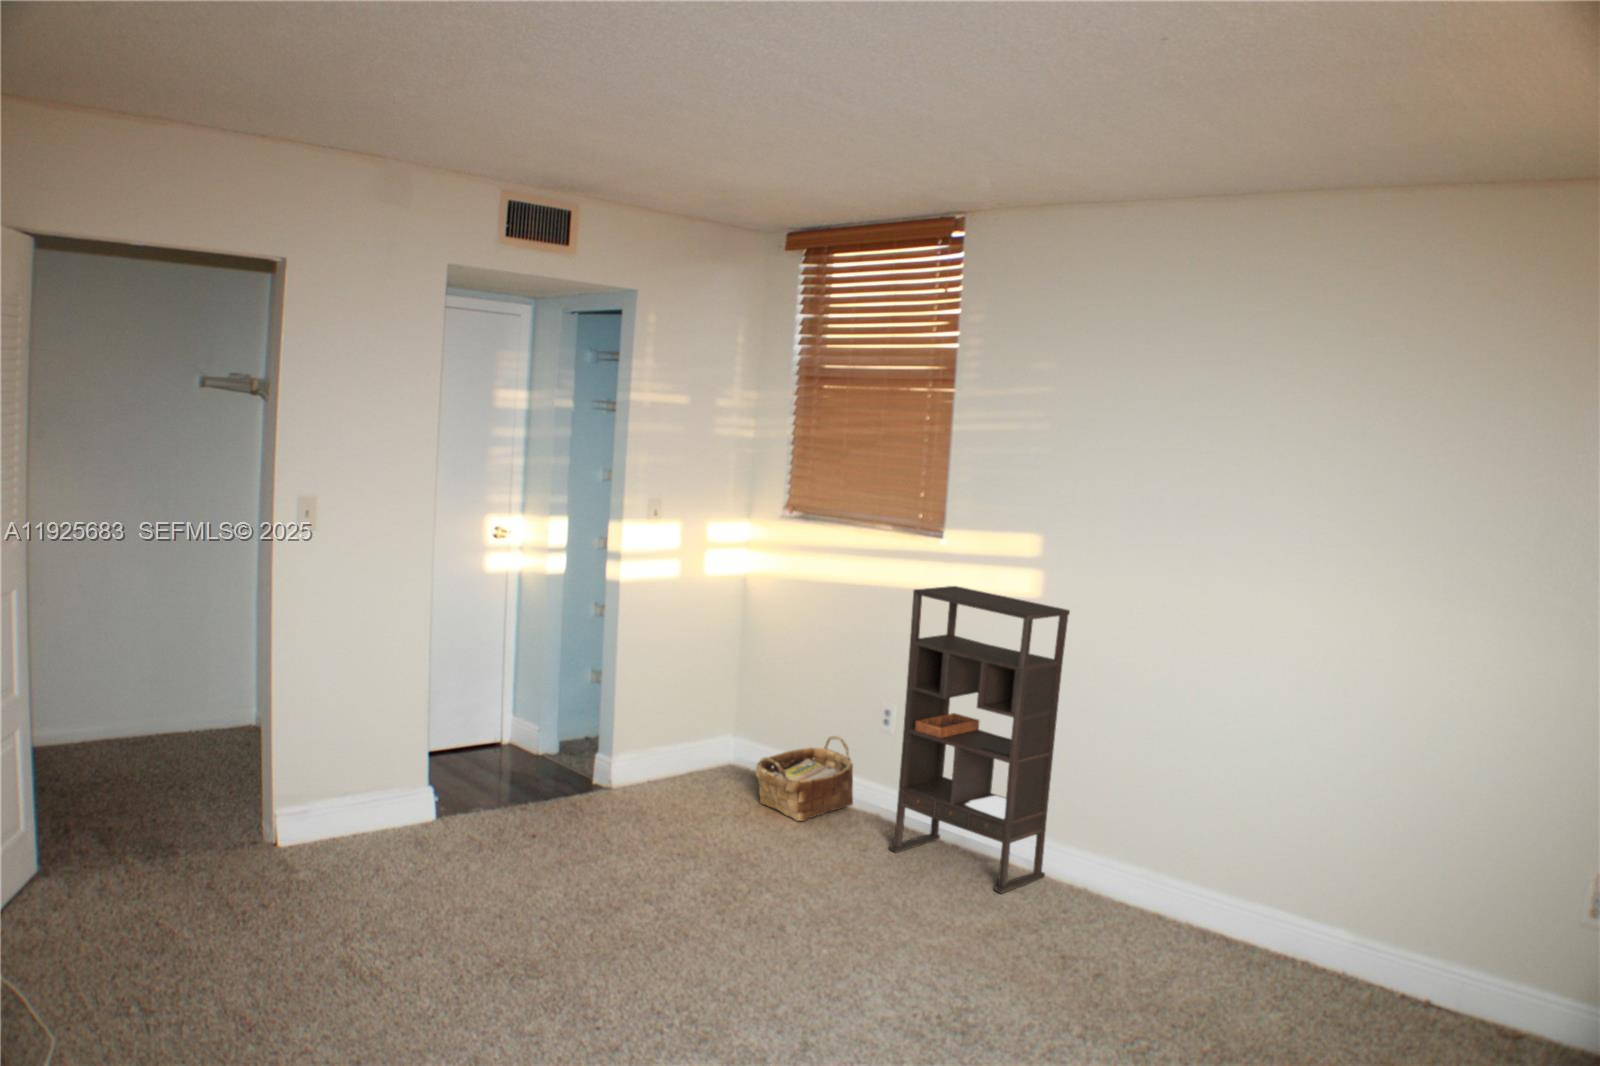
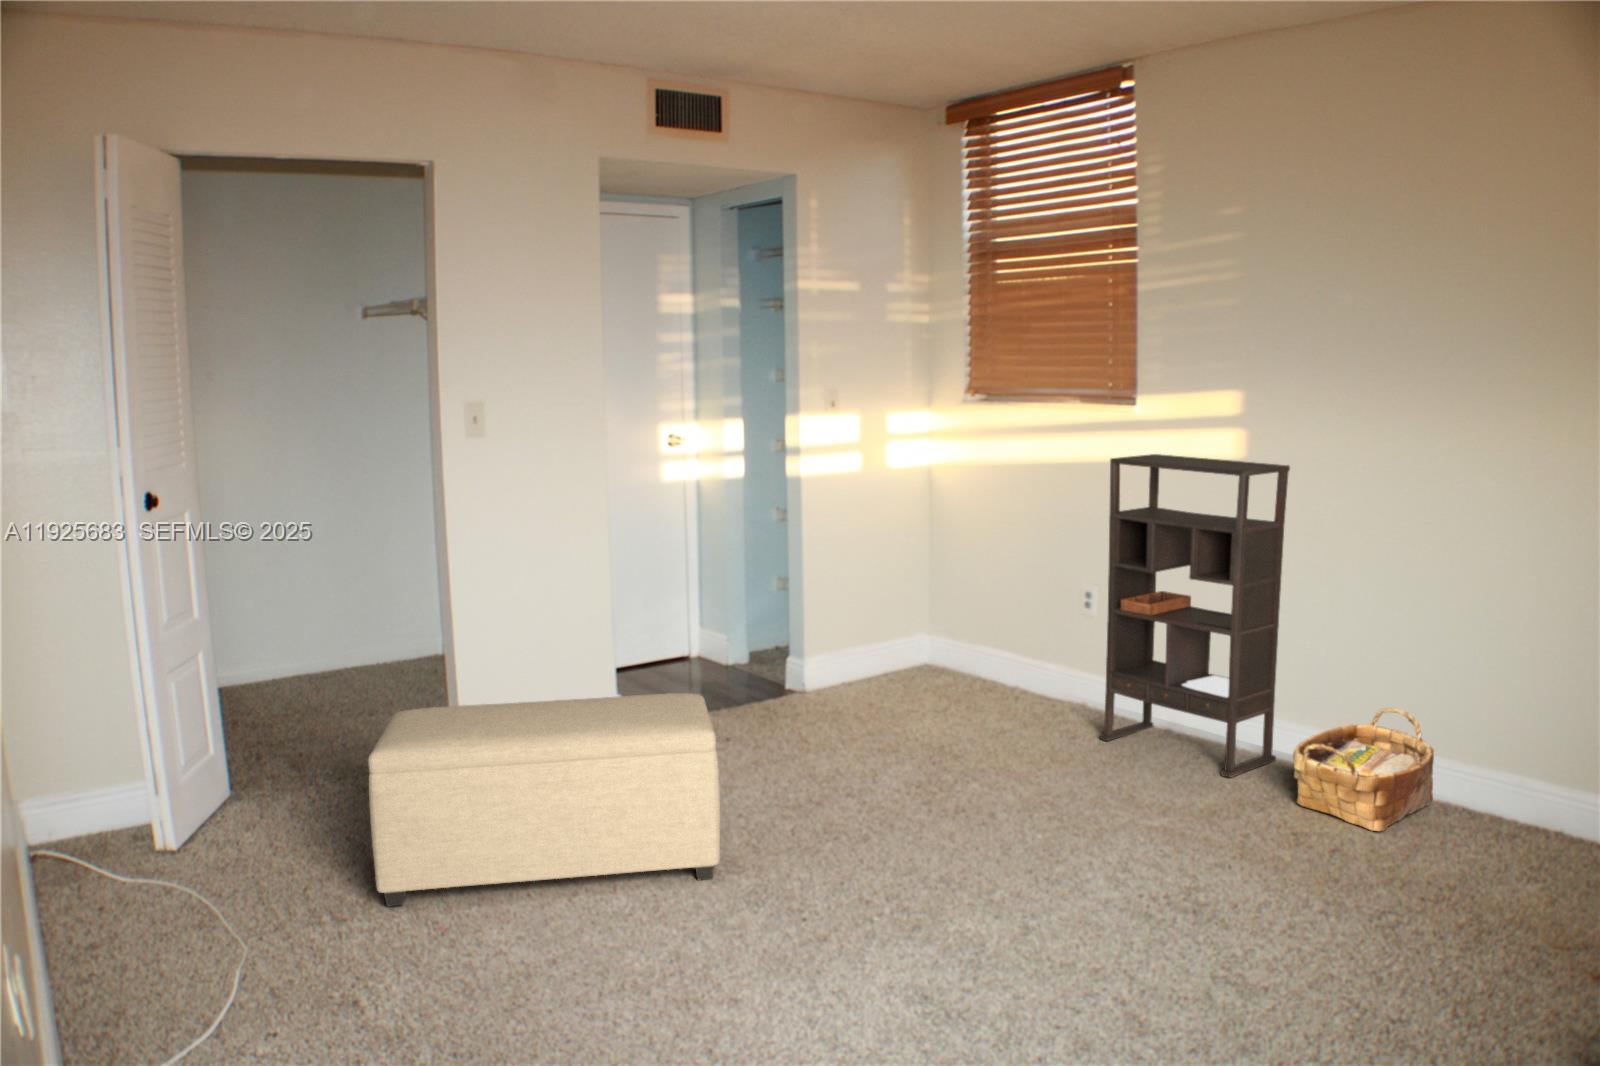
woven basket: present [756,736,853,821] -> present [1293,708,1434,831]
ottoman: none [179,801,526,1007] -> present [368,693,720,906]

